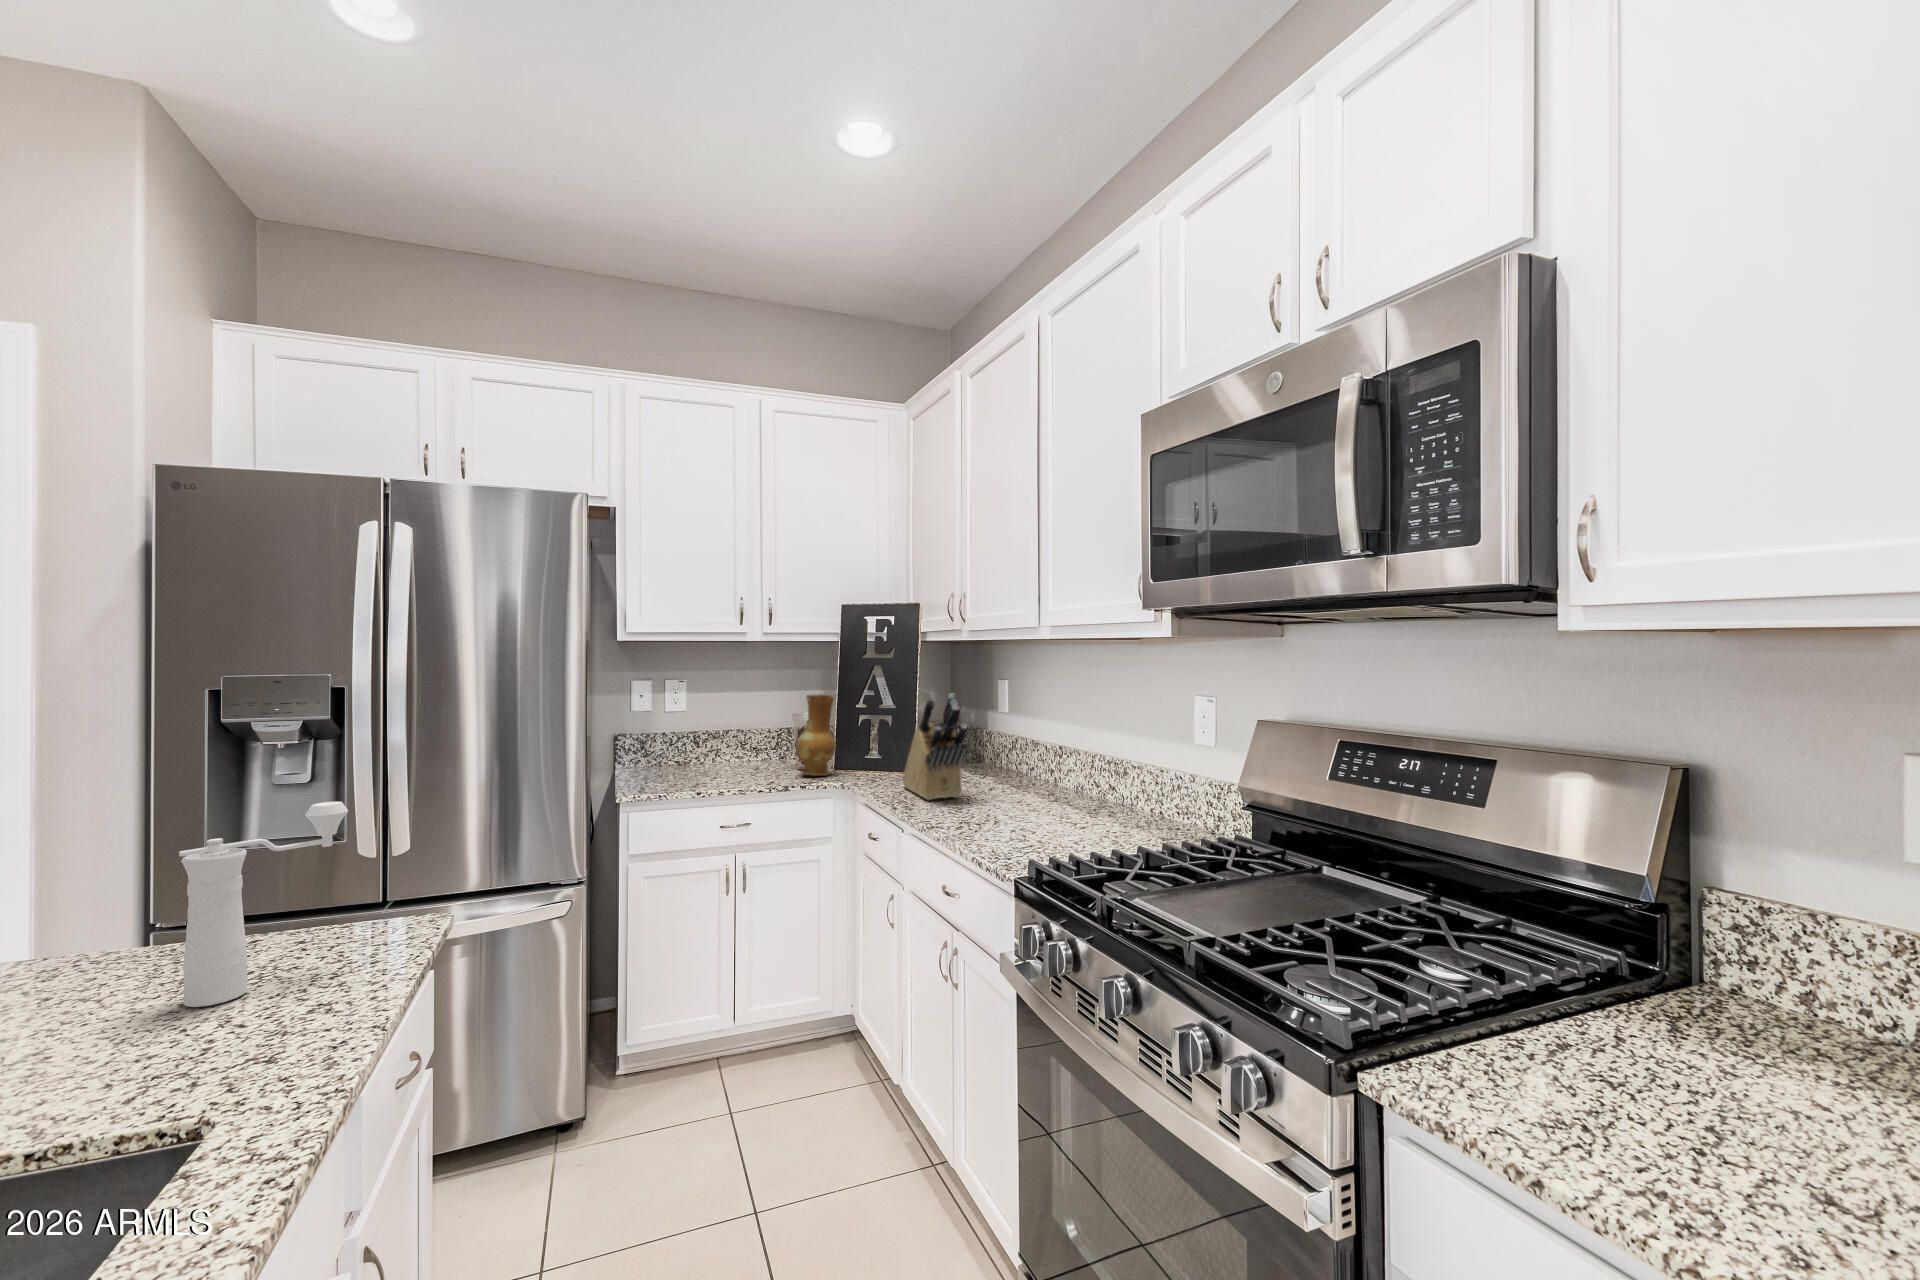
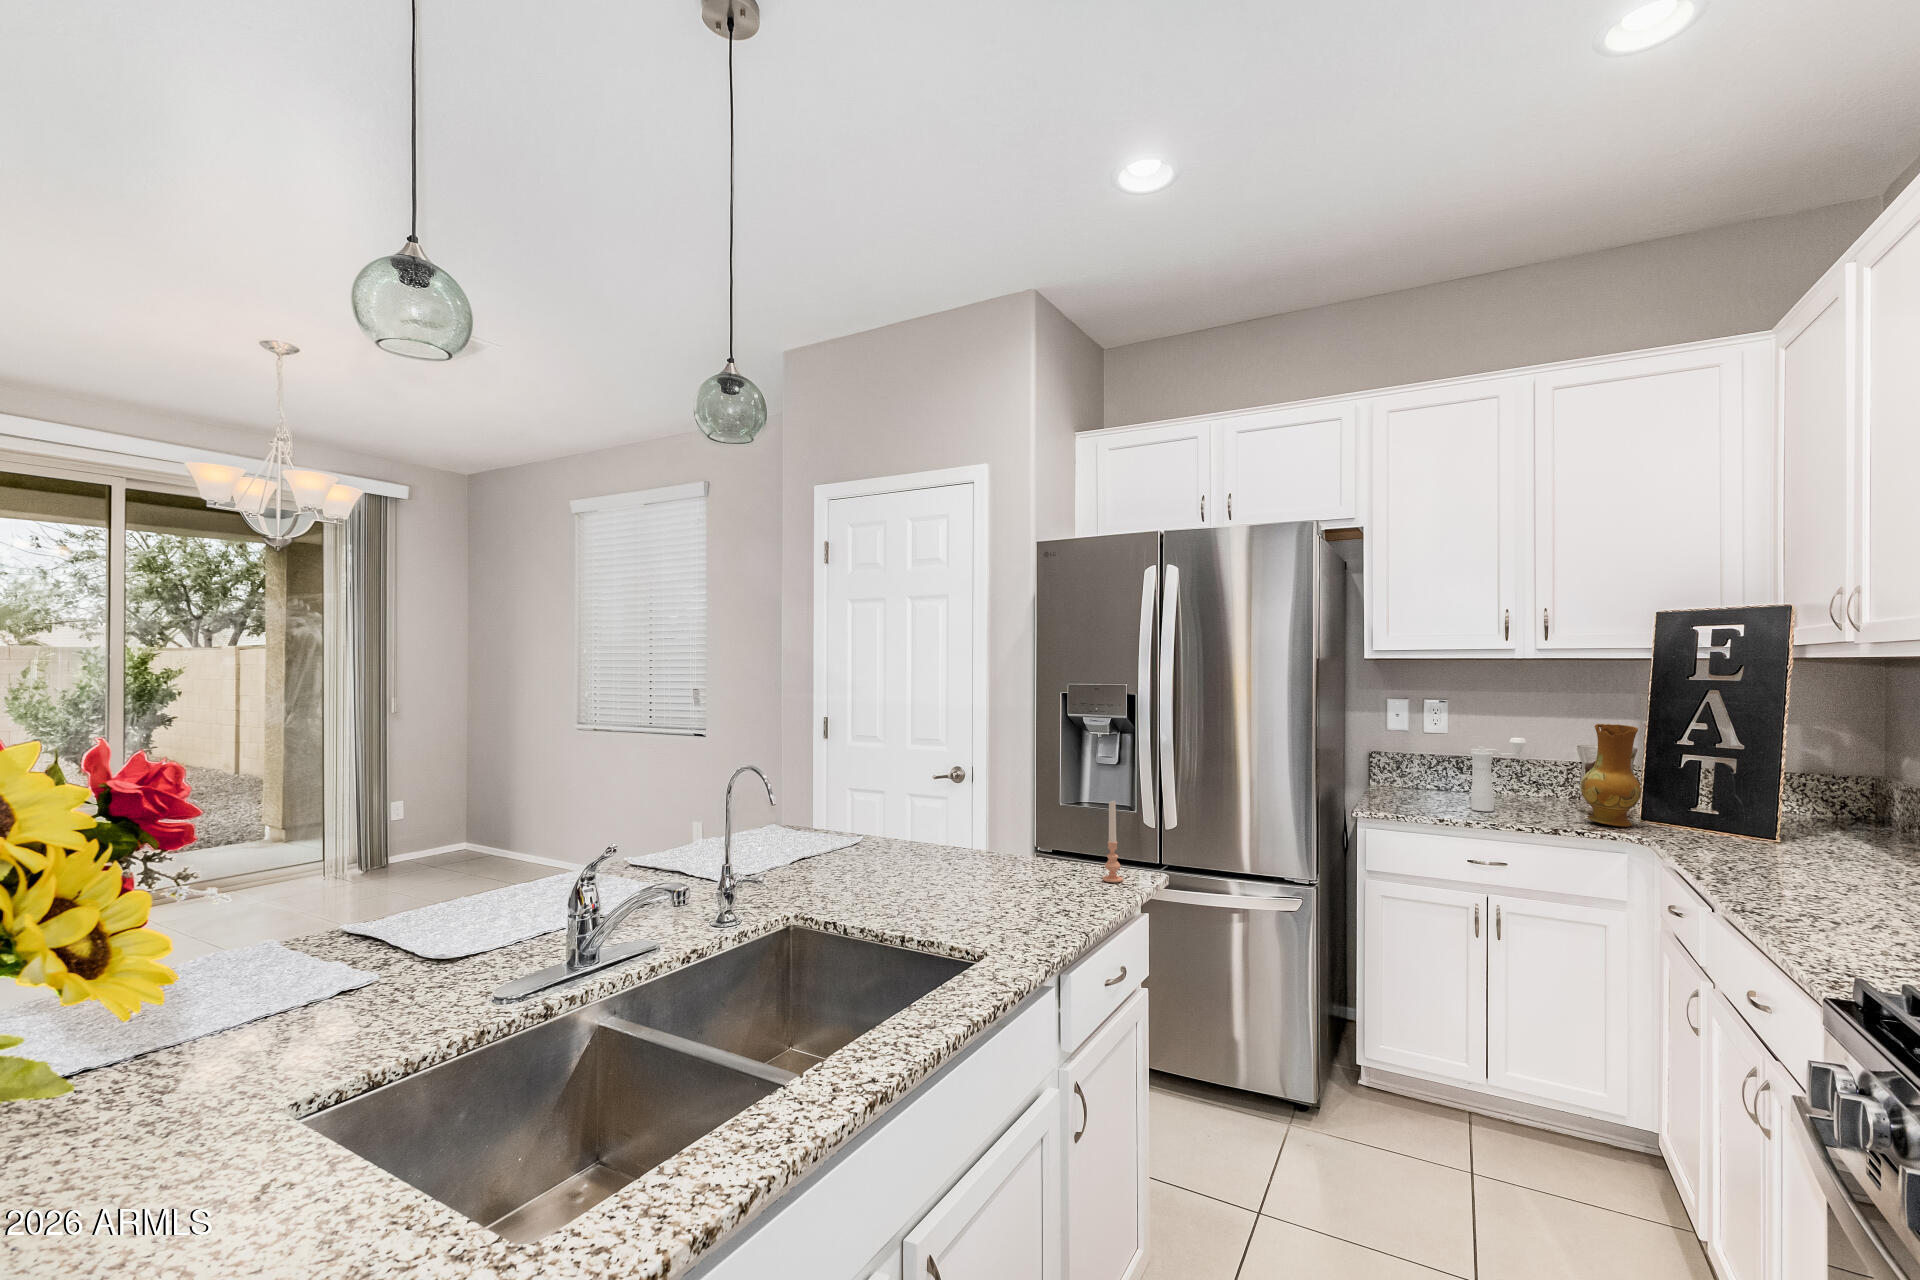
knife block: present [902,693,968,800] -> none [1733,739,1829,888]
pepper mill: present [179,802,348,1007] -> present [1471,738,1526,811]
candle: none [361,826,395,941] -> present [1103,801,1123,882]

